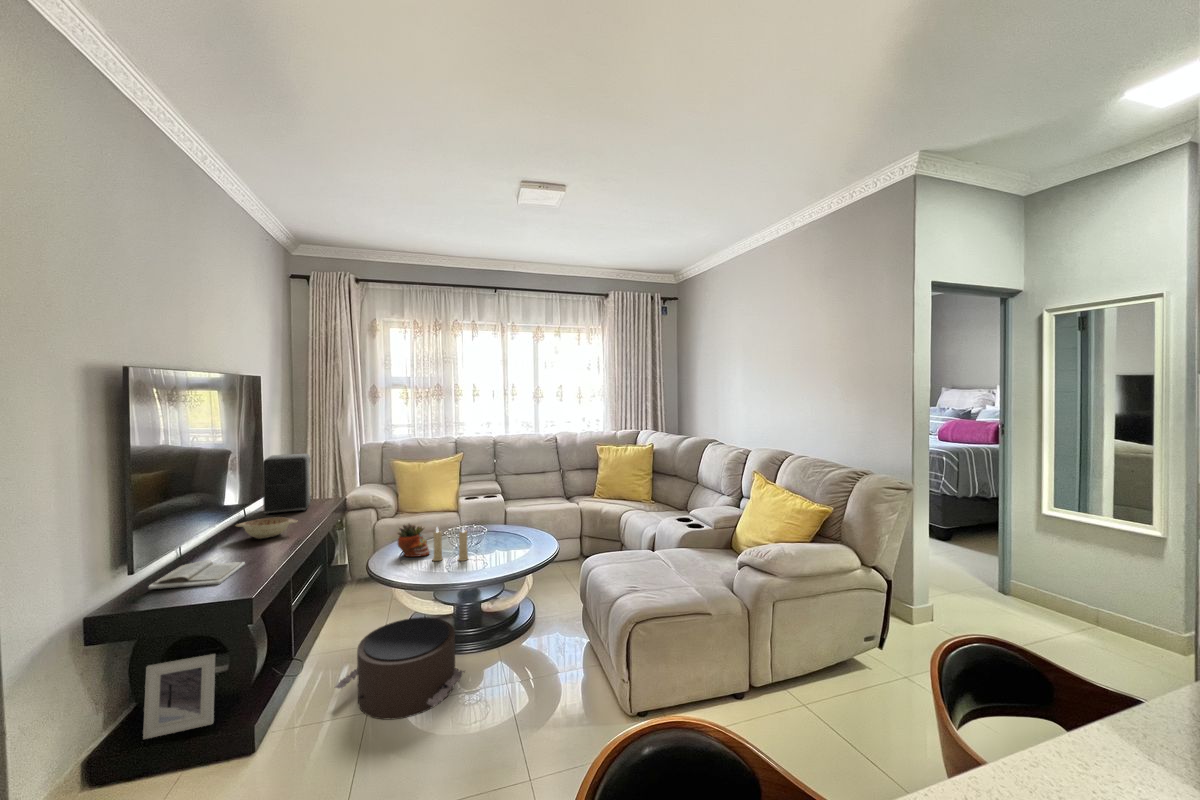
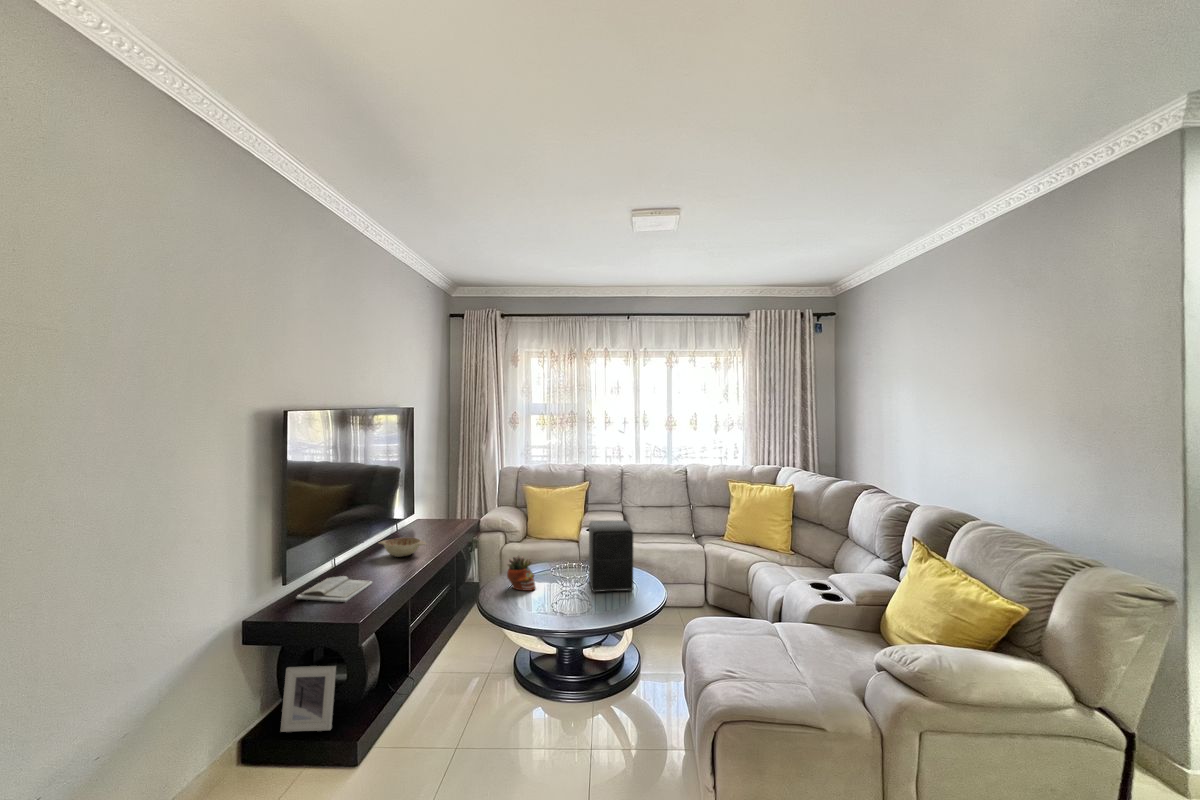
speaker: present [263,454,311,514] -> present [589,521,633,593]
candle: present [433,528,468,561] -> none [535,562,570,603]
pouf: present [336,617,465,719] -> none [432,656,550,765]

